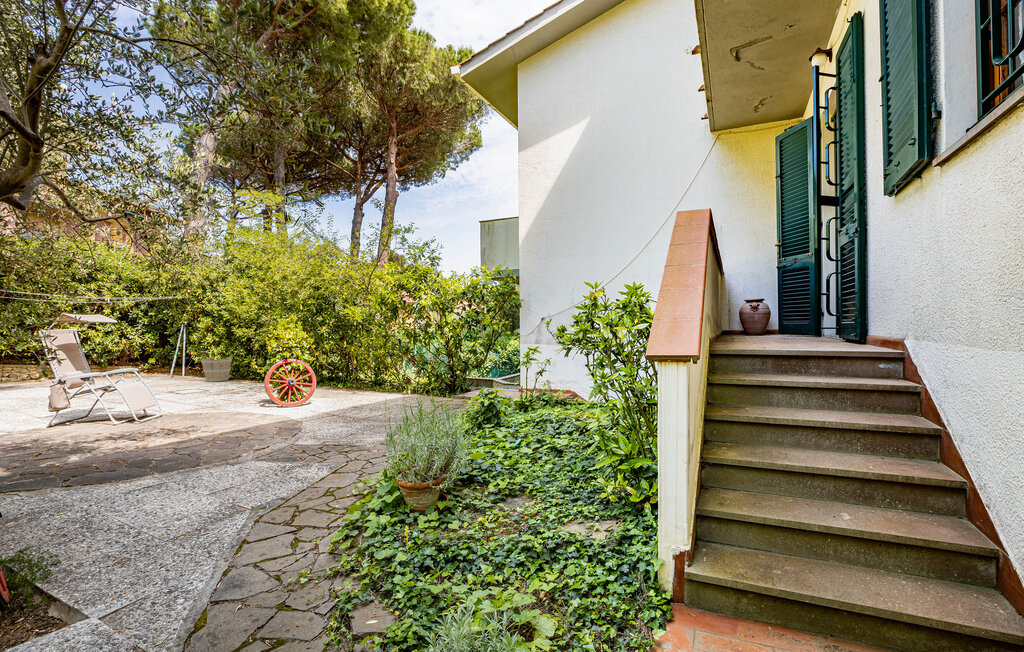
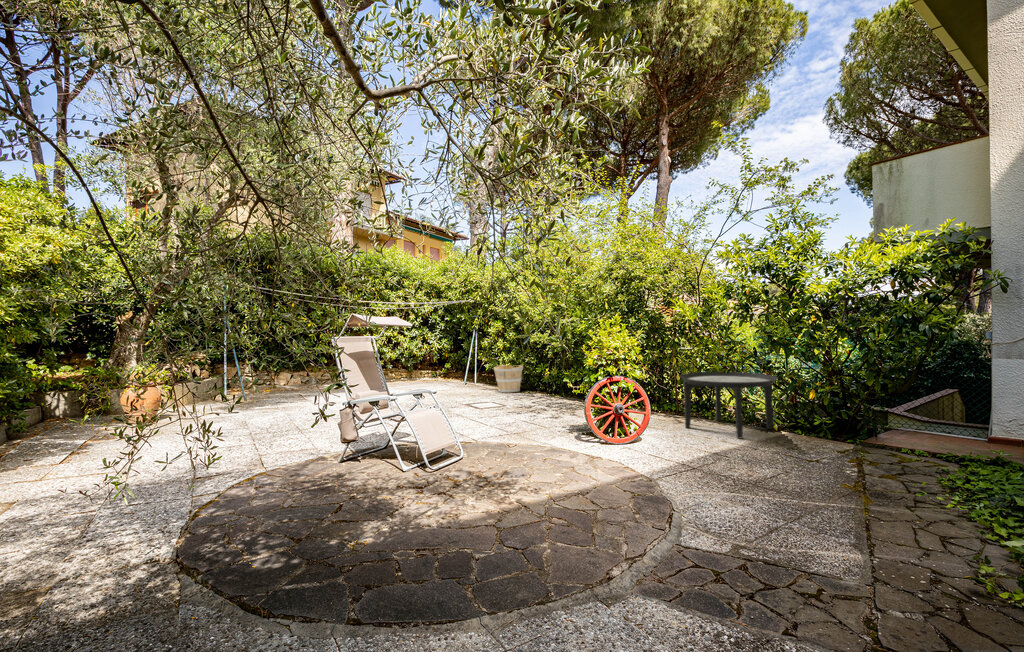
round table: none [344,356,407,397] -> present [680,372,778,438]

